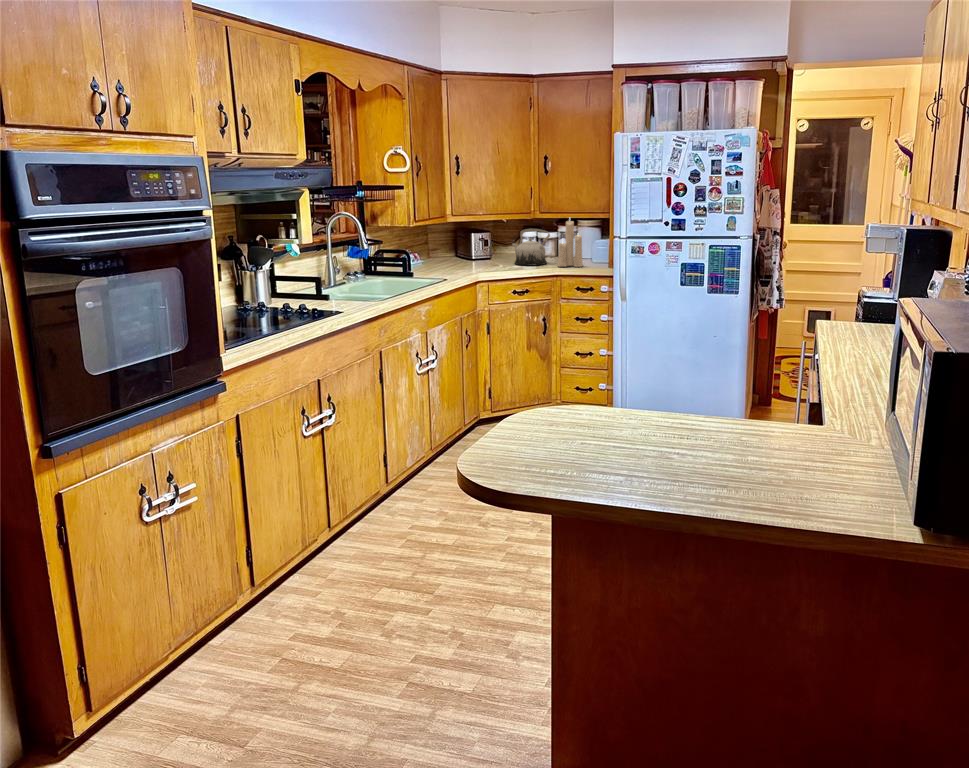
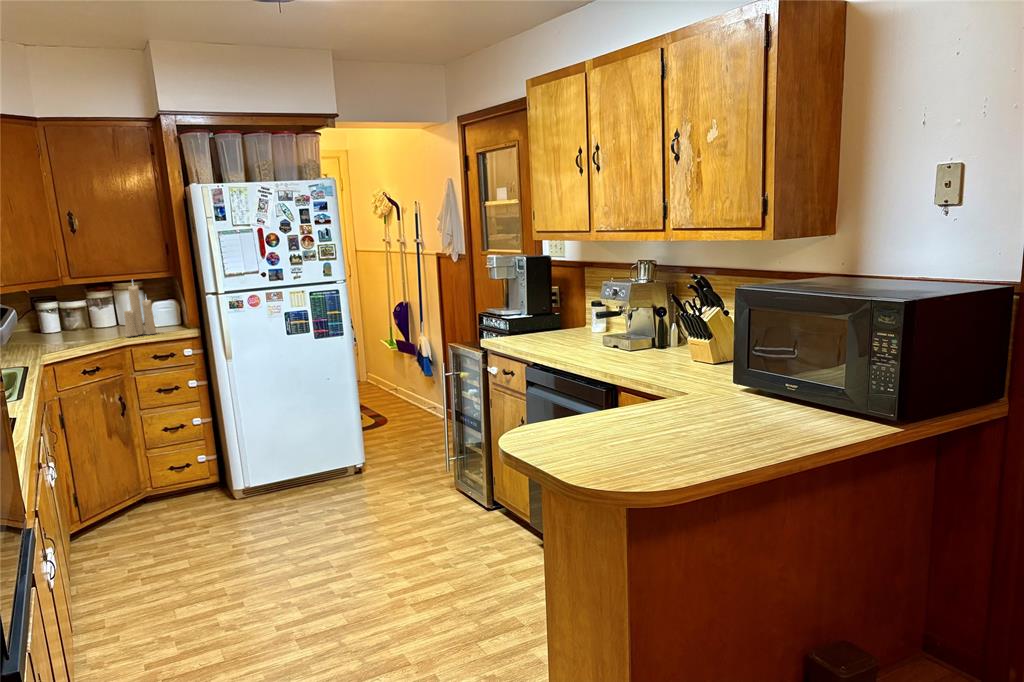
teapot: present [512,229,550,266] -> none [53,299,107,342]

